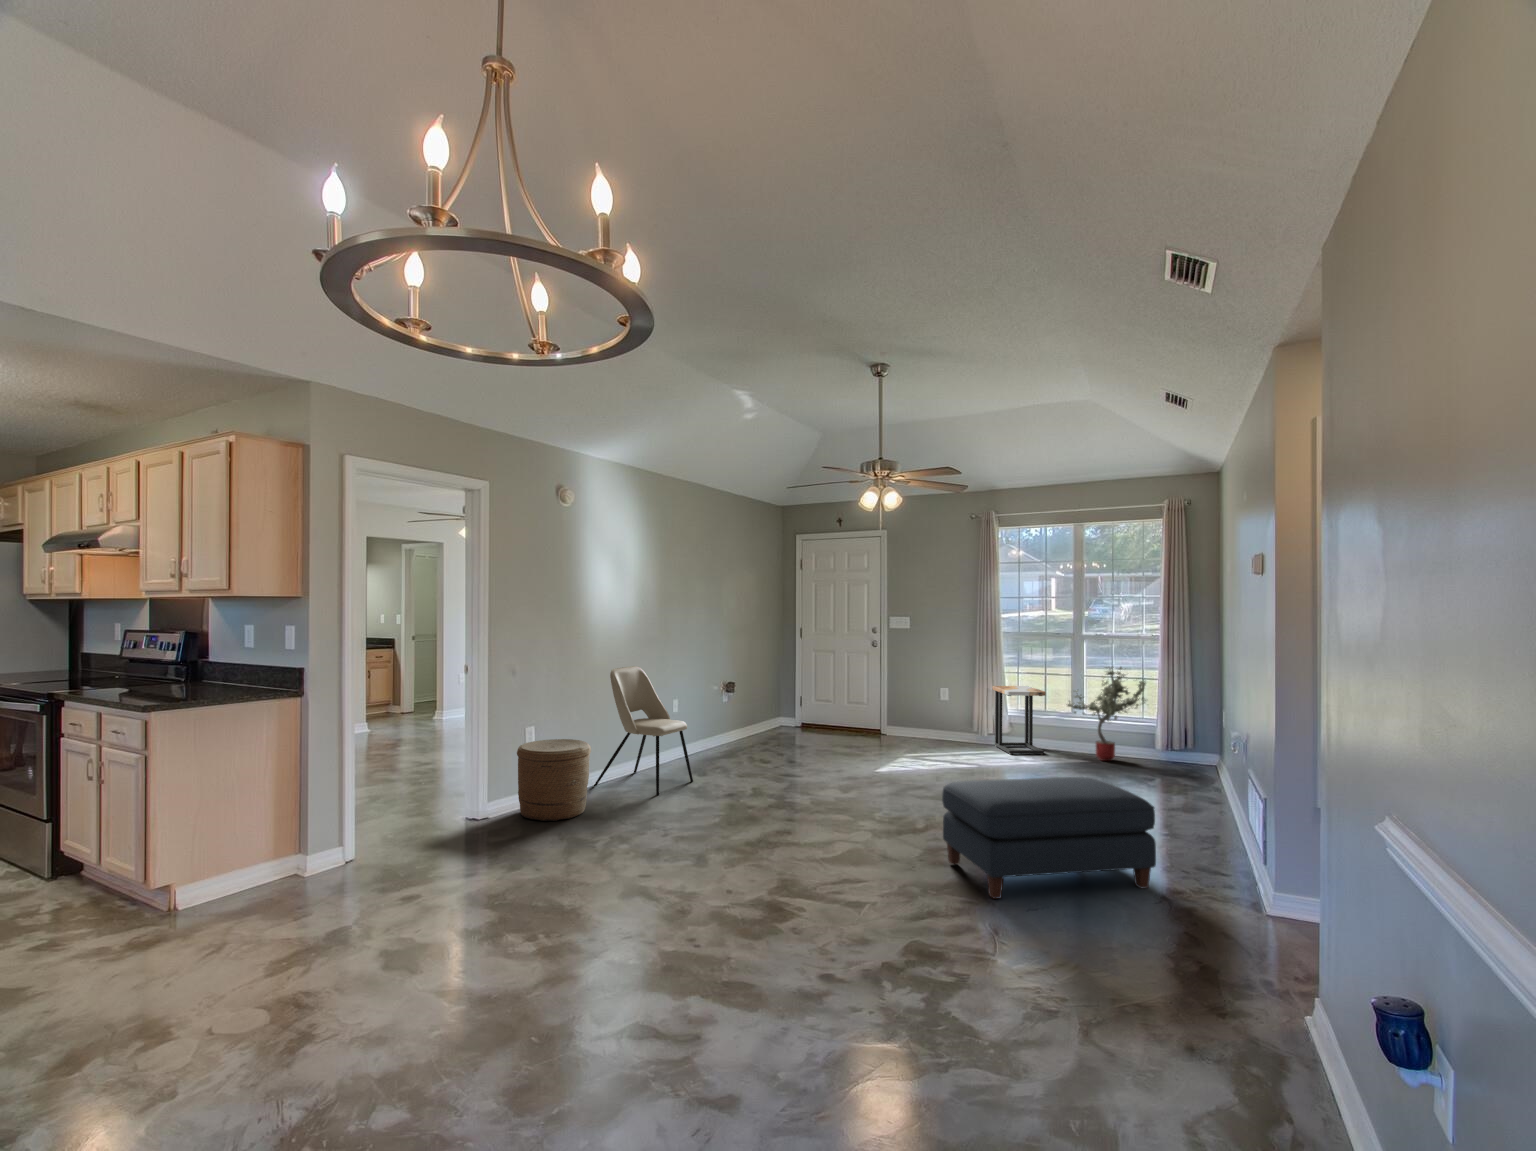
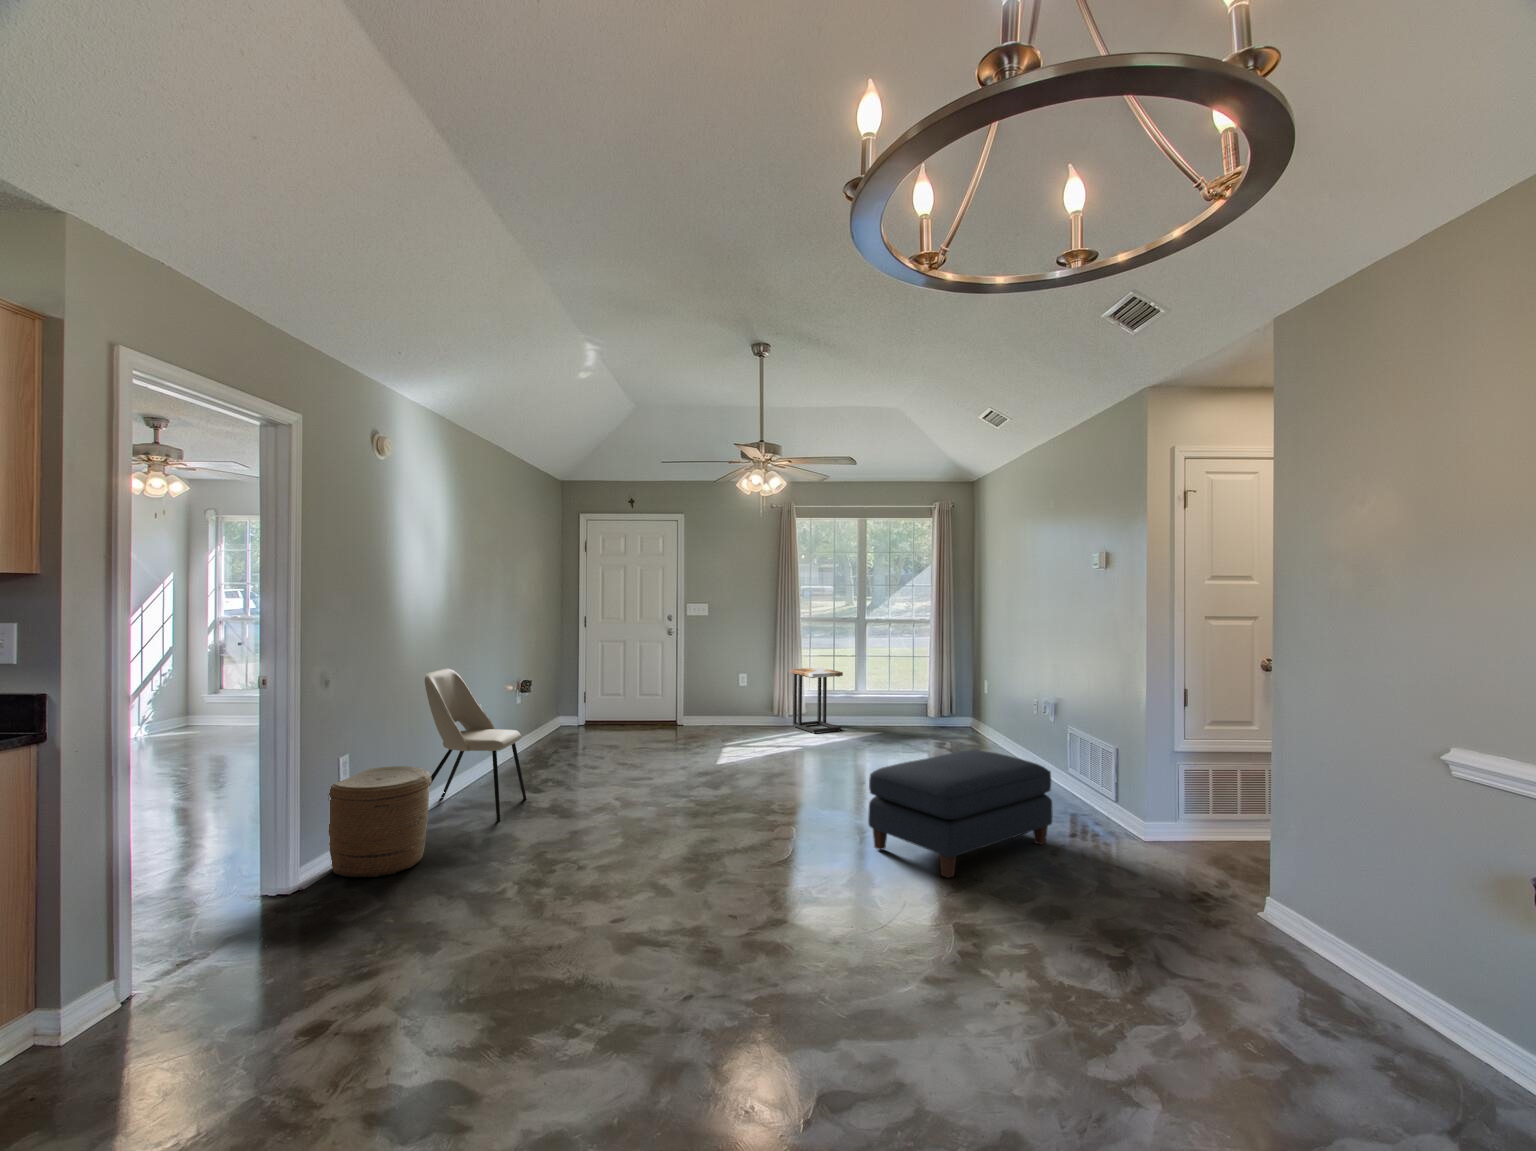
potted tree: present [1067,666,1146,761] -> none [859,646,930,732]

